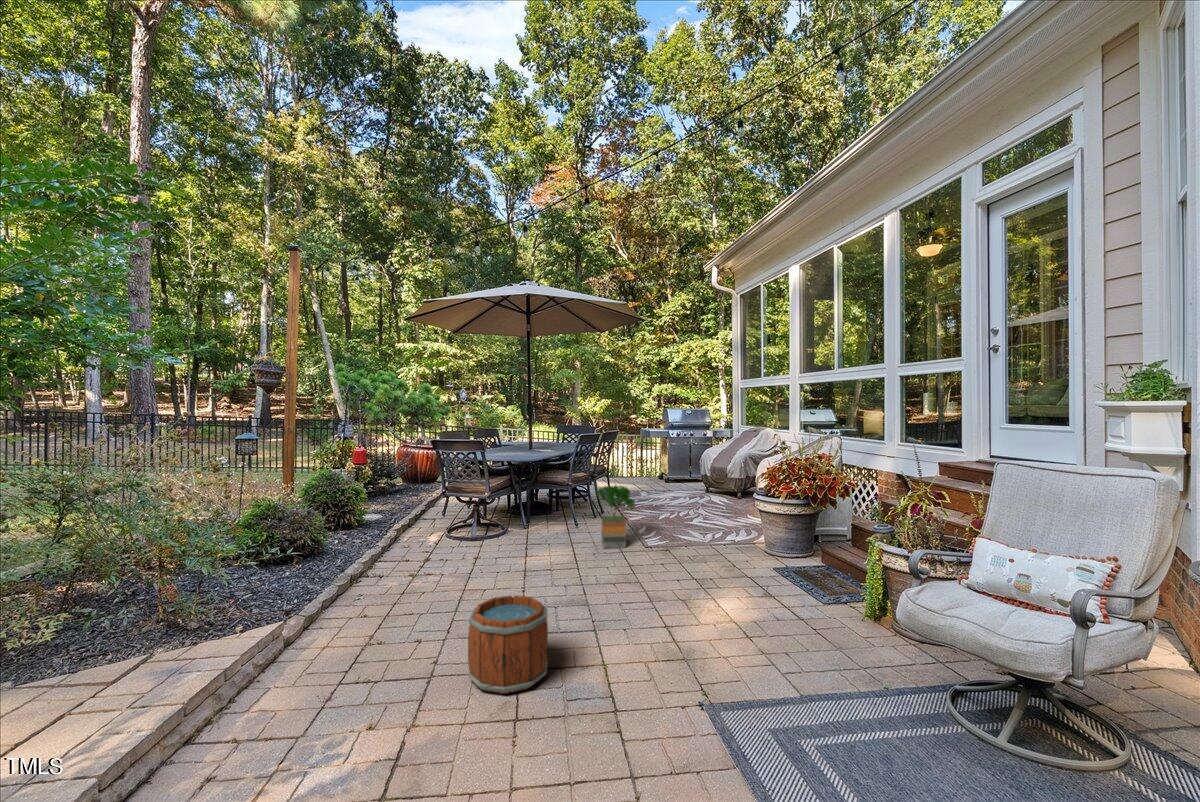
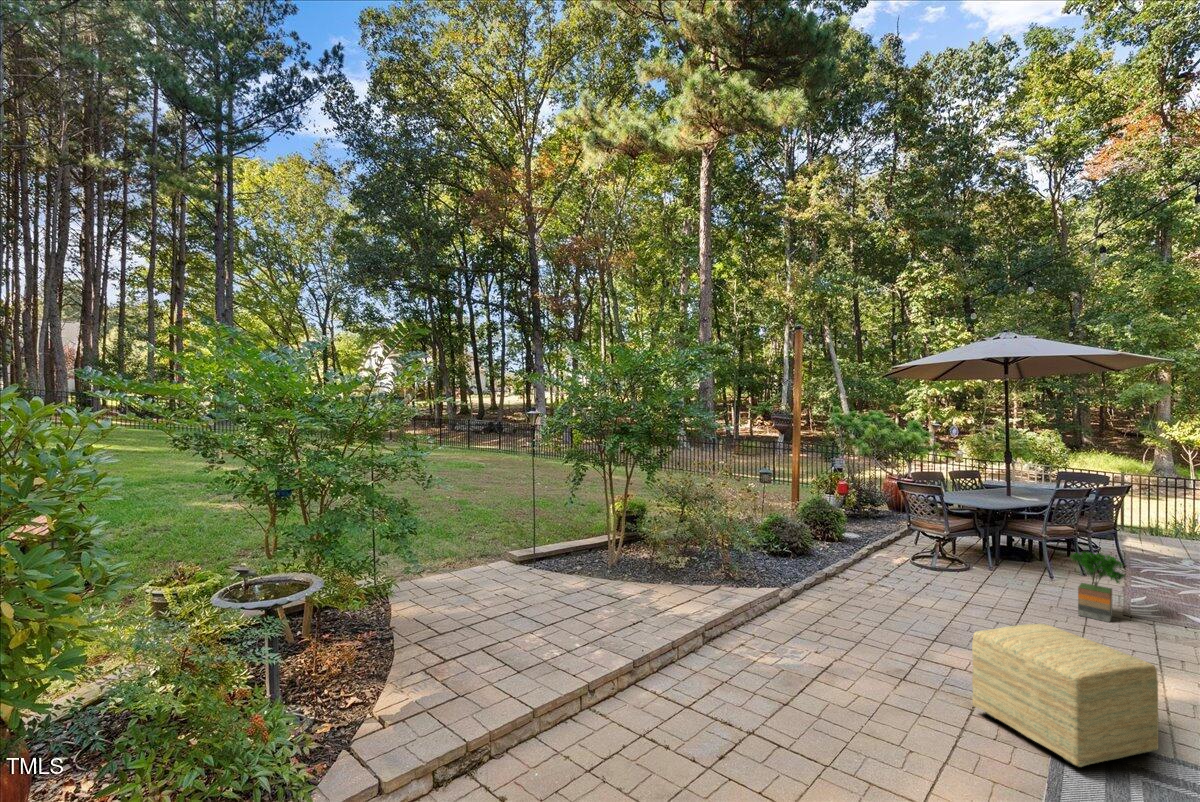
ottoman: none [610,567,766,746] -> present [972,624,1159,767]
bucket: present [468,595,548,694] -> none [881,609,945,675]

